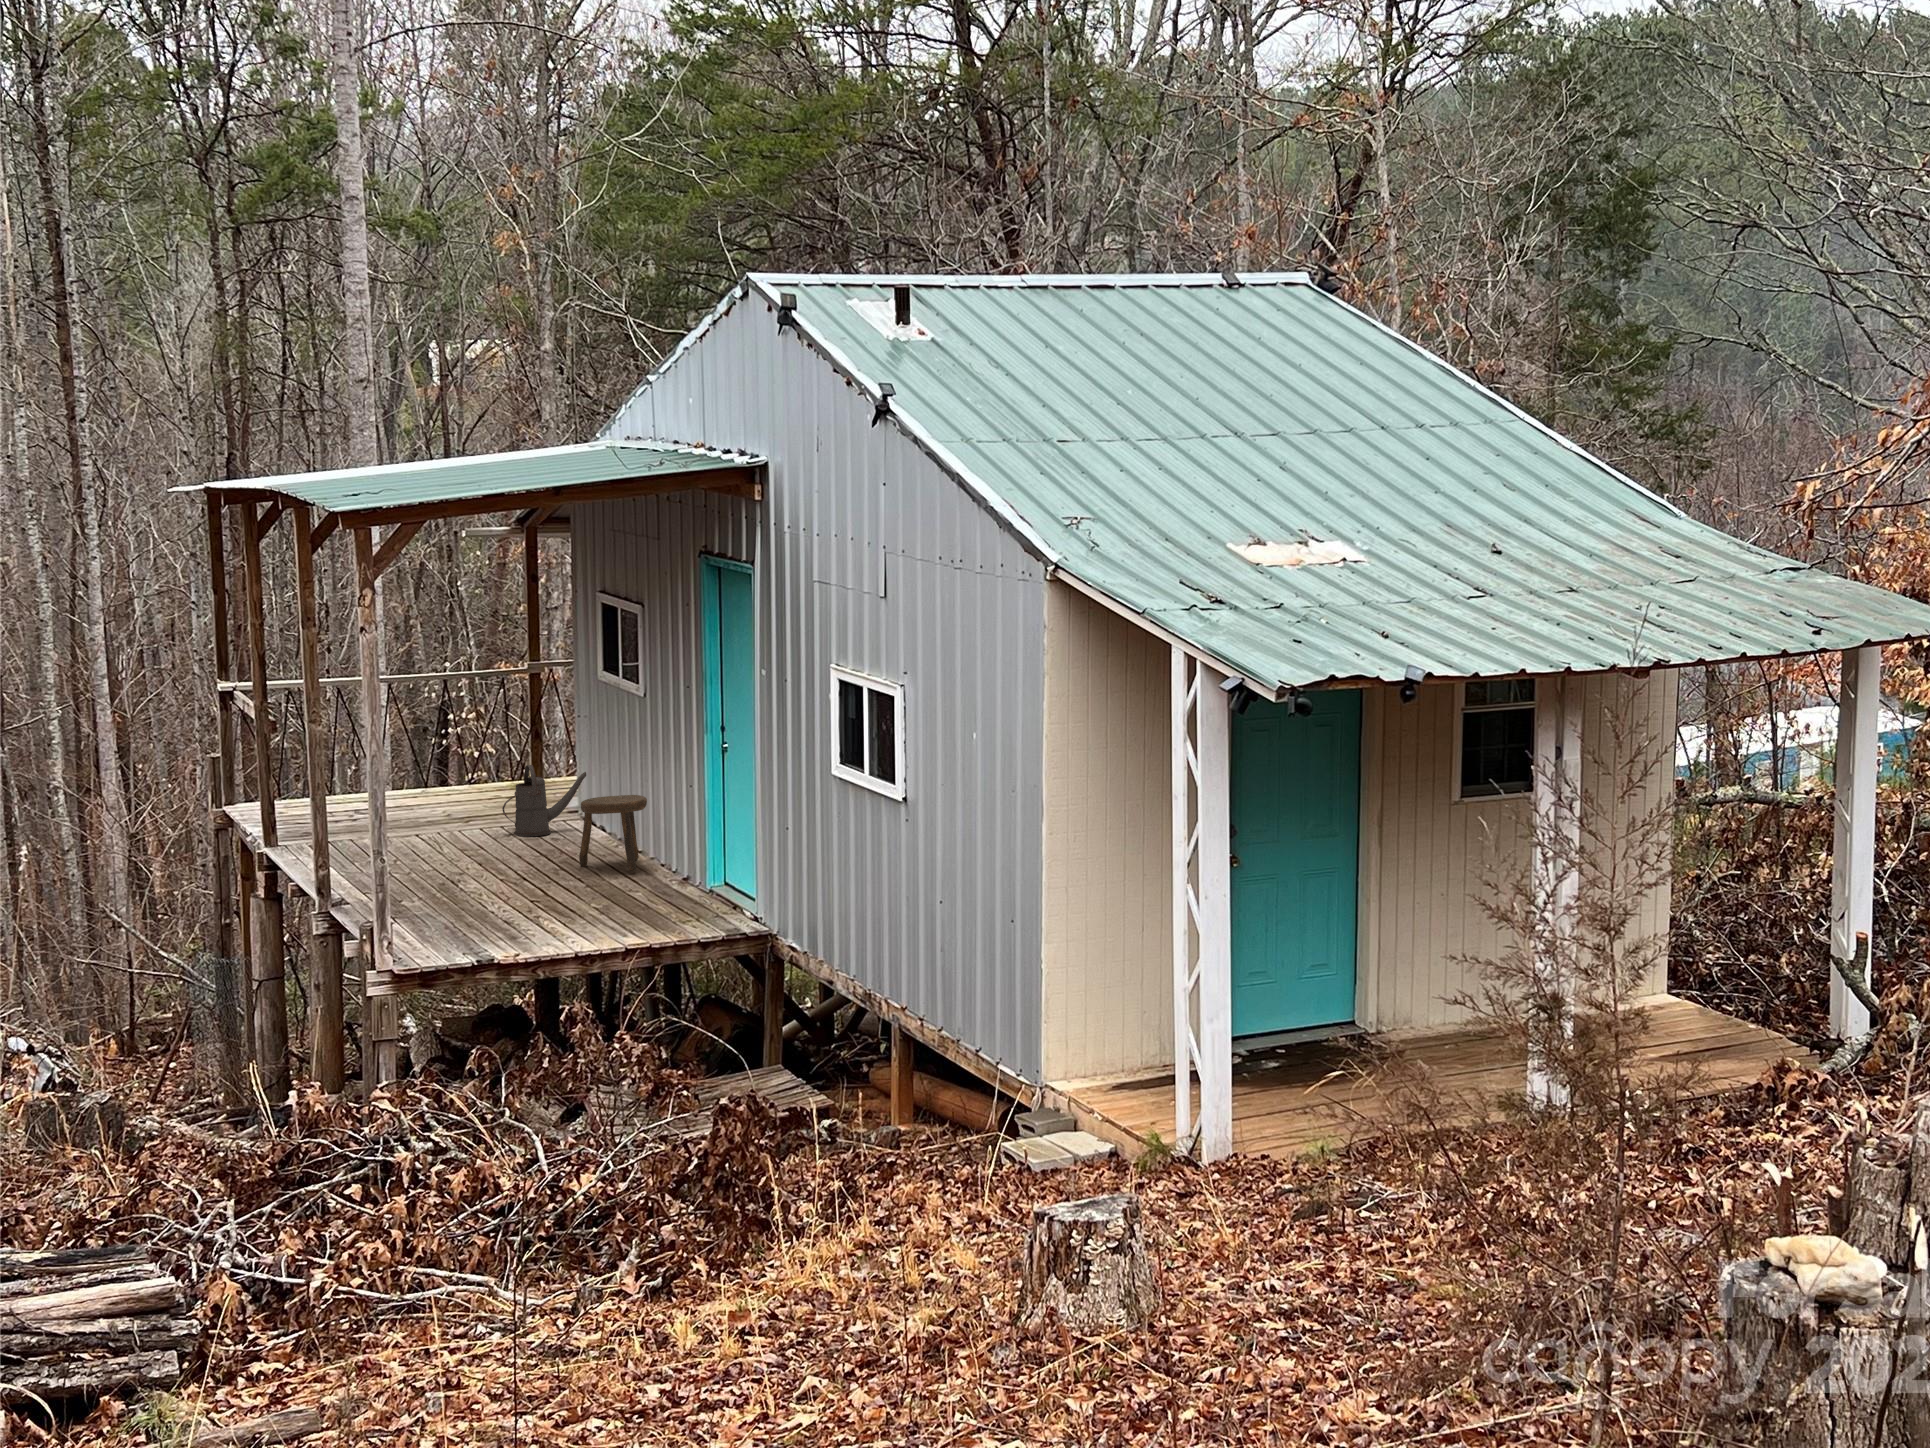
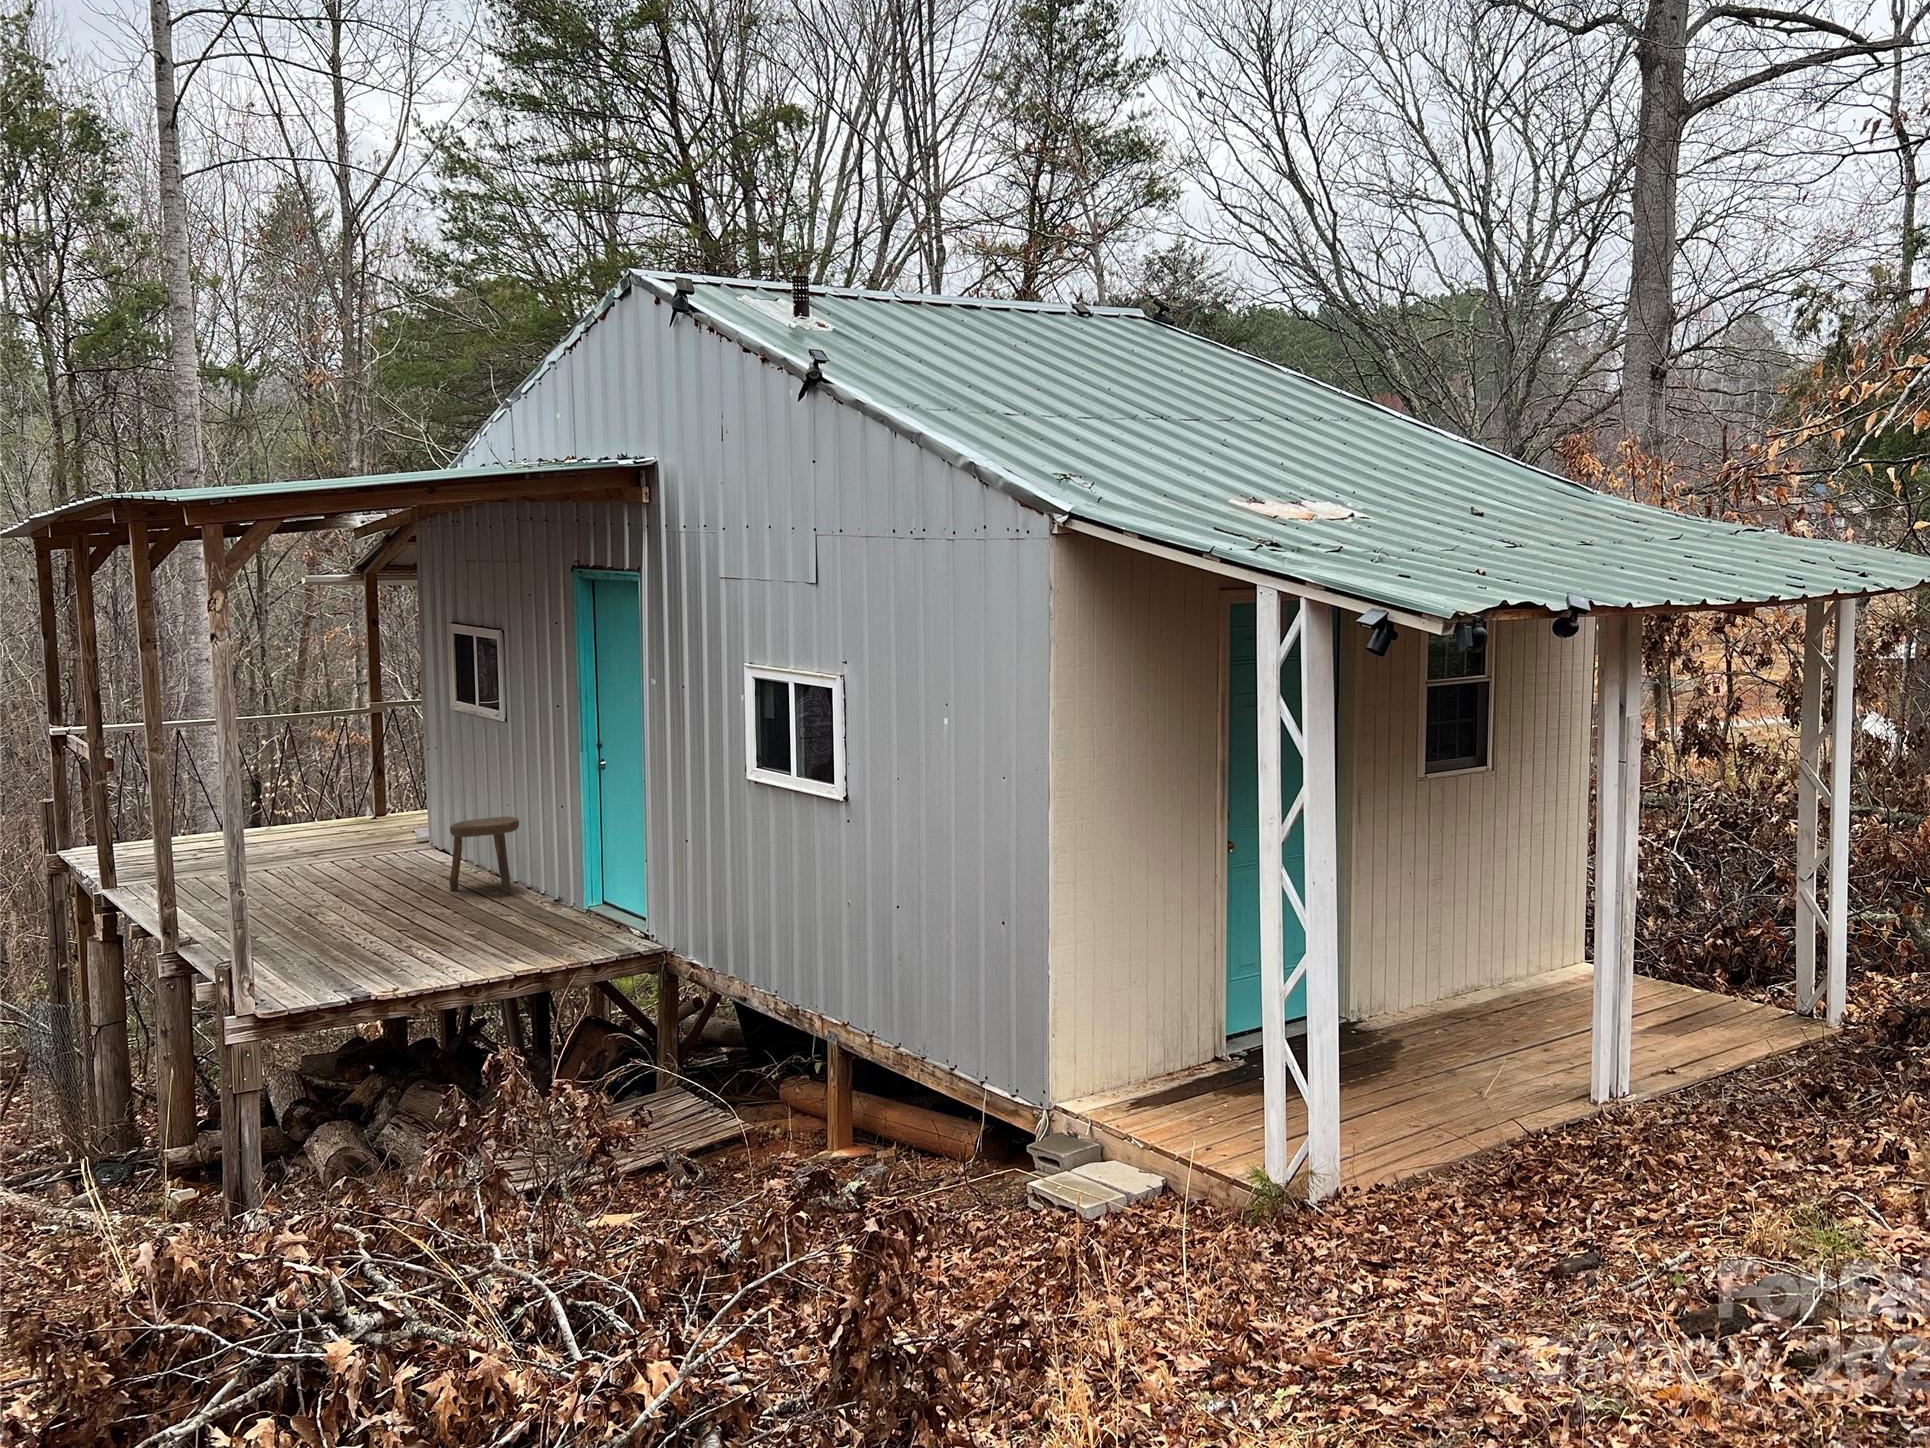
watering can: present [502,765,586,837] -> none [362,793,448,865]

